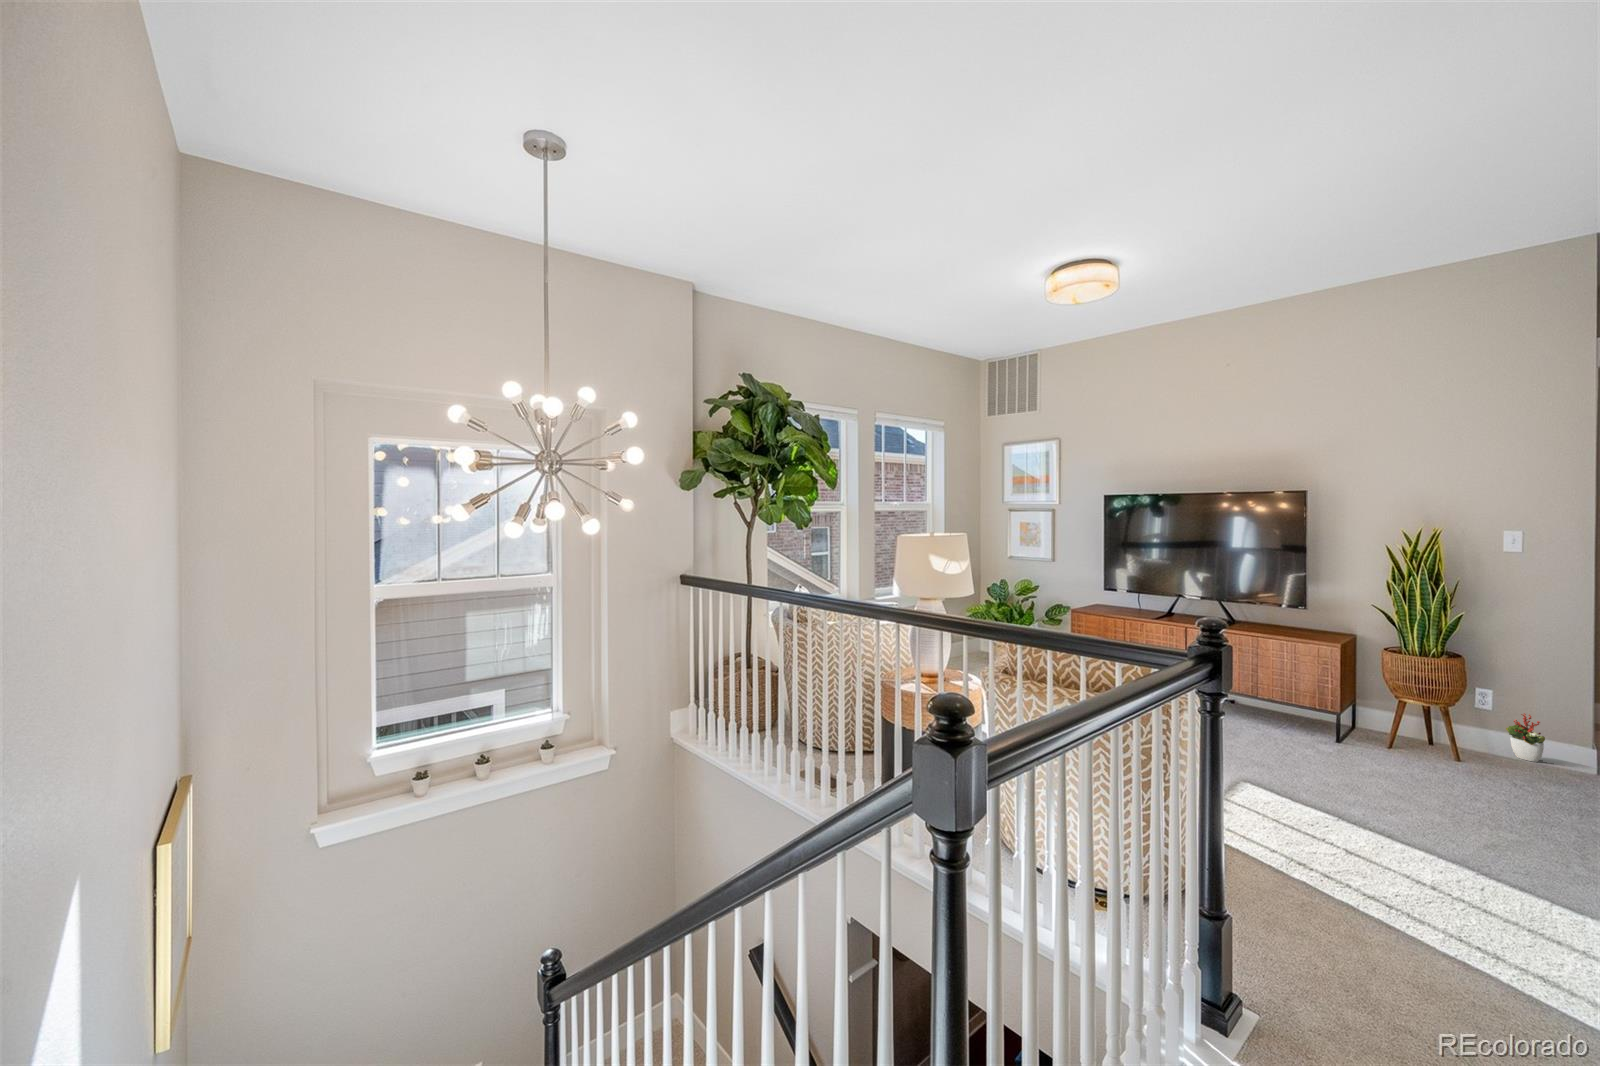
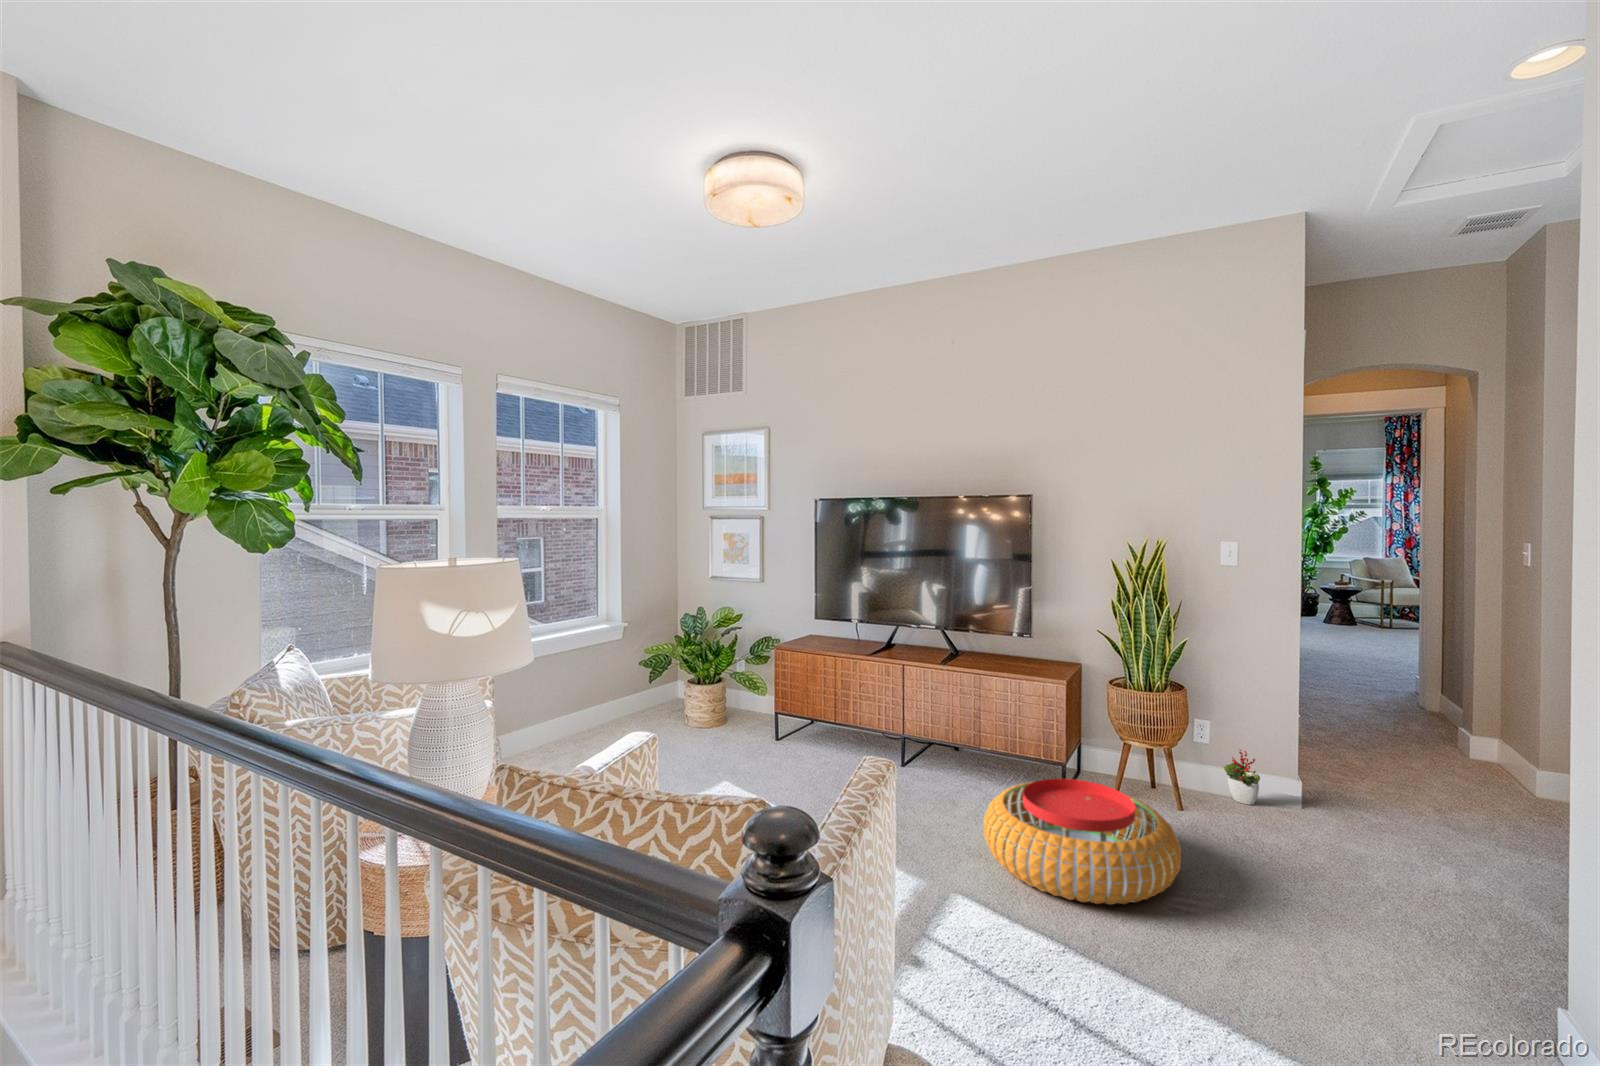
pouf: none [1258,716,1440,803] -> present [984,778,1181,905]

